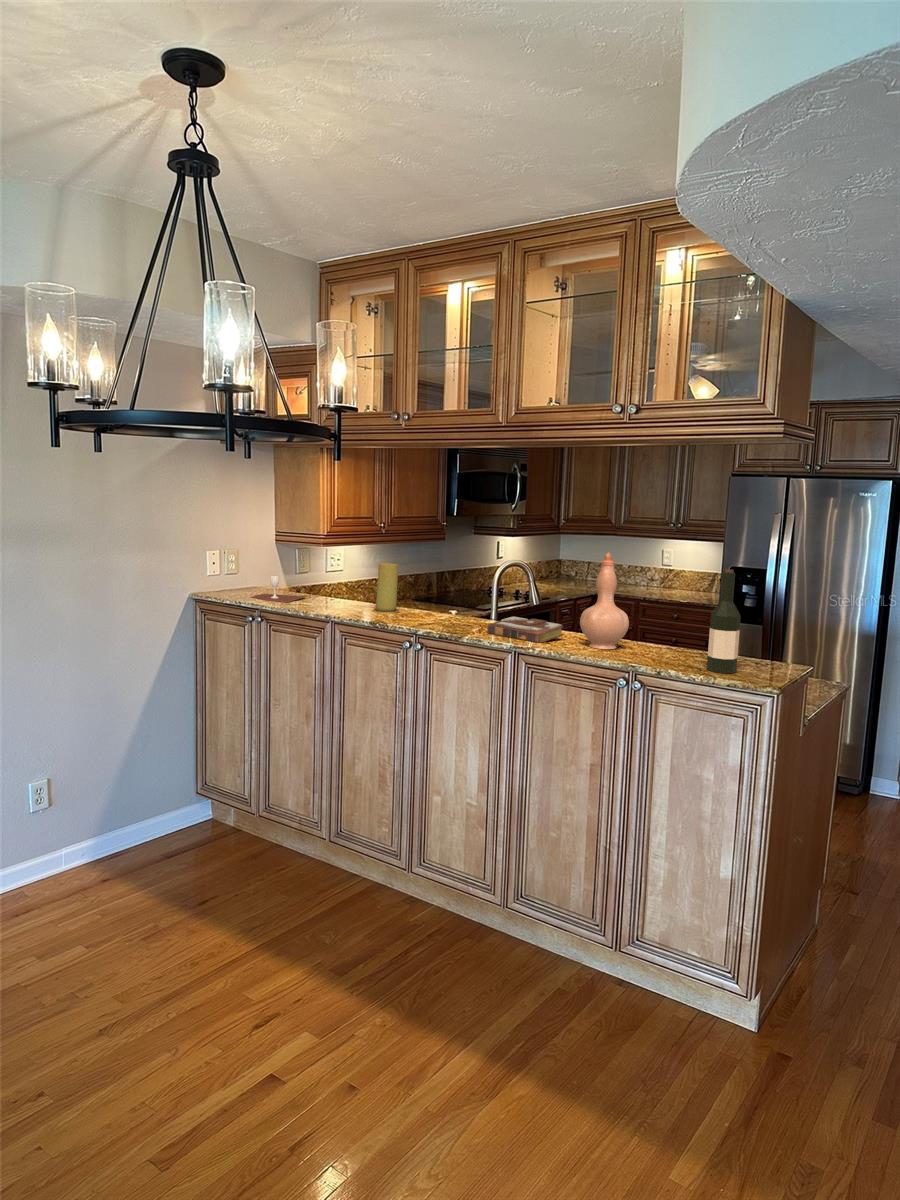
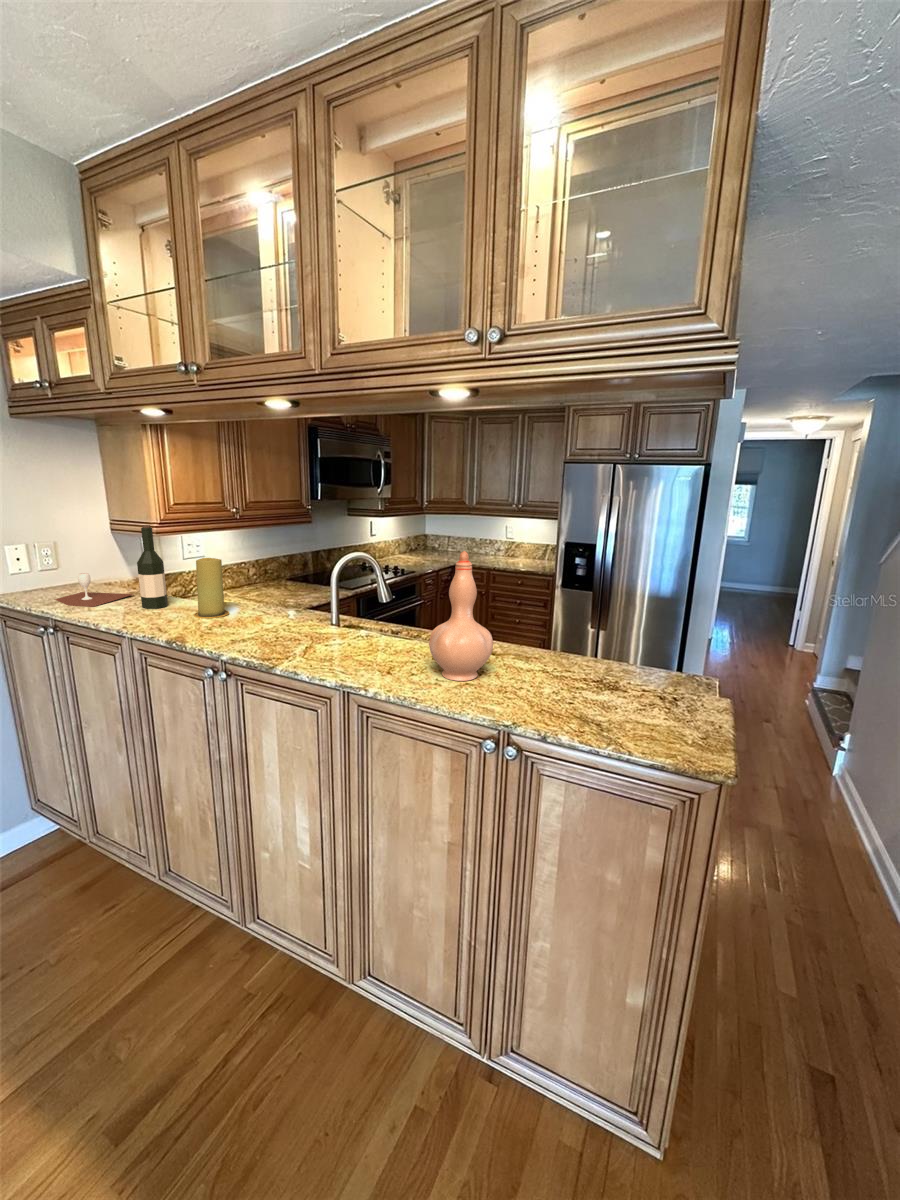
wine bottle: present [707,569,741,673] -> present [137,525,168,609]
book: present [487,617,563,643] -> none [312,628,410,674]

